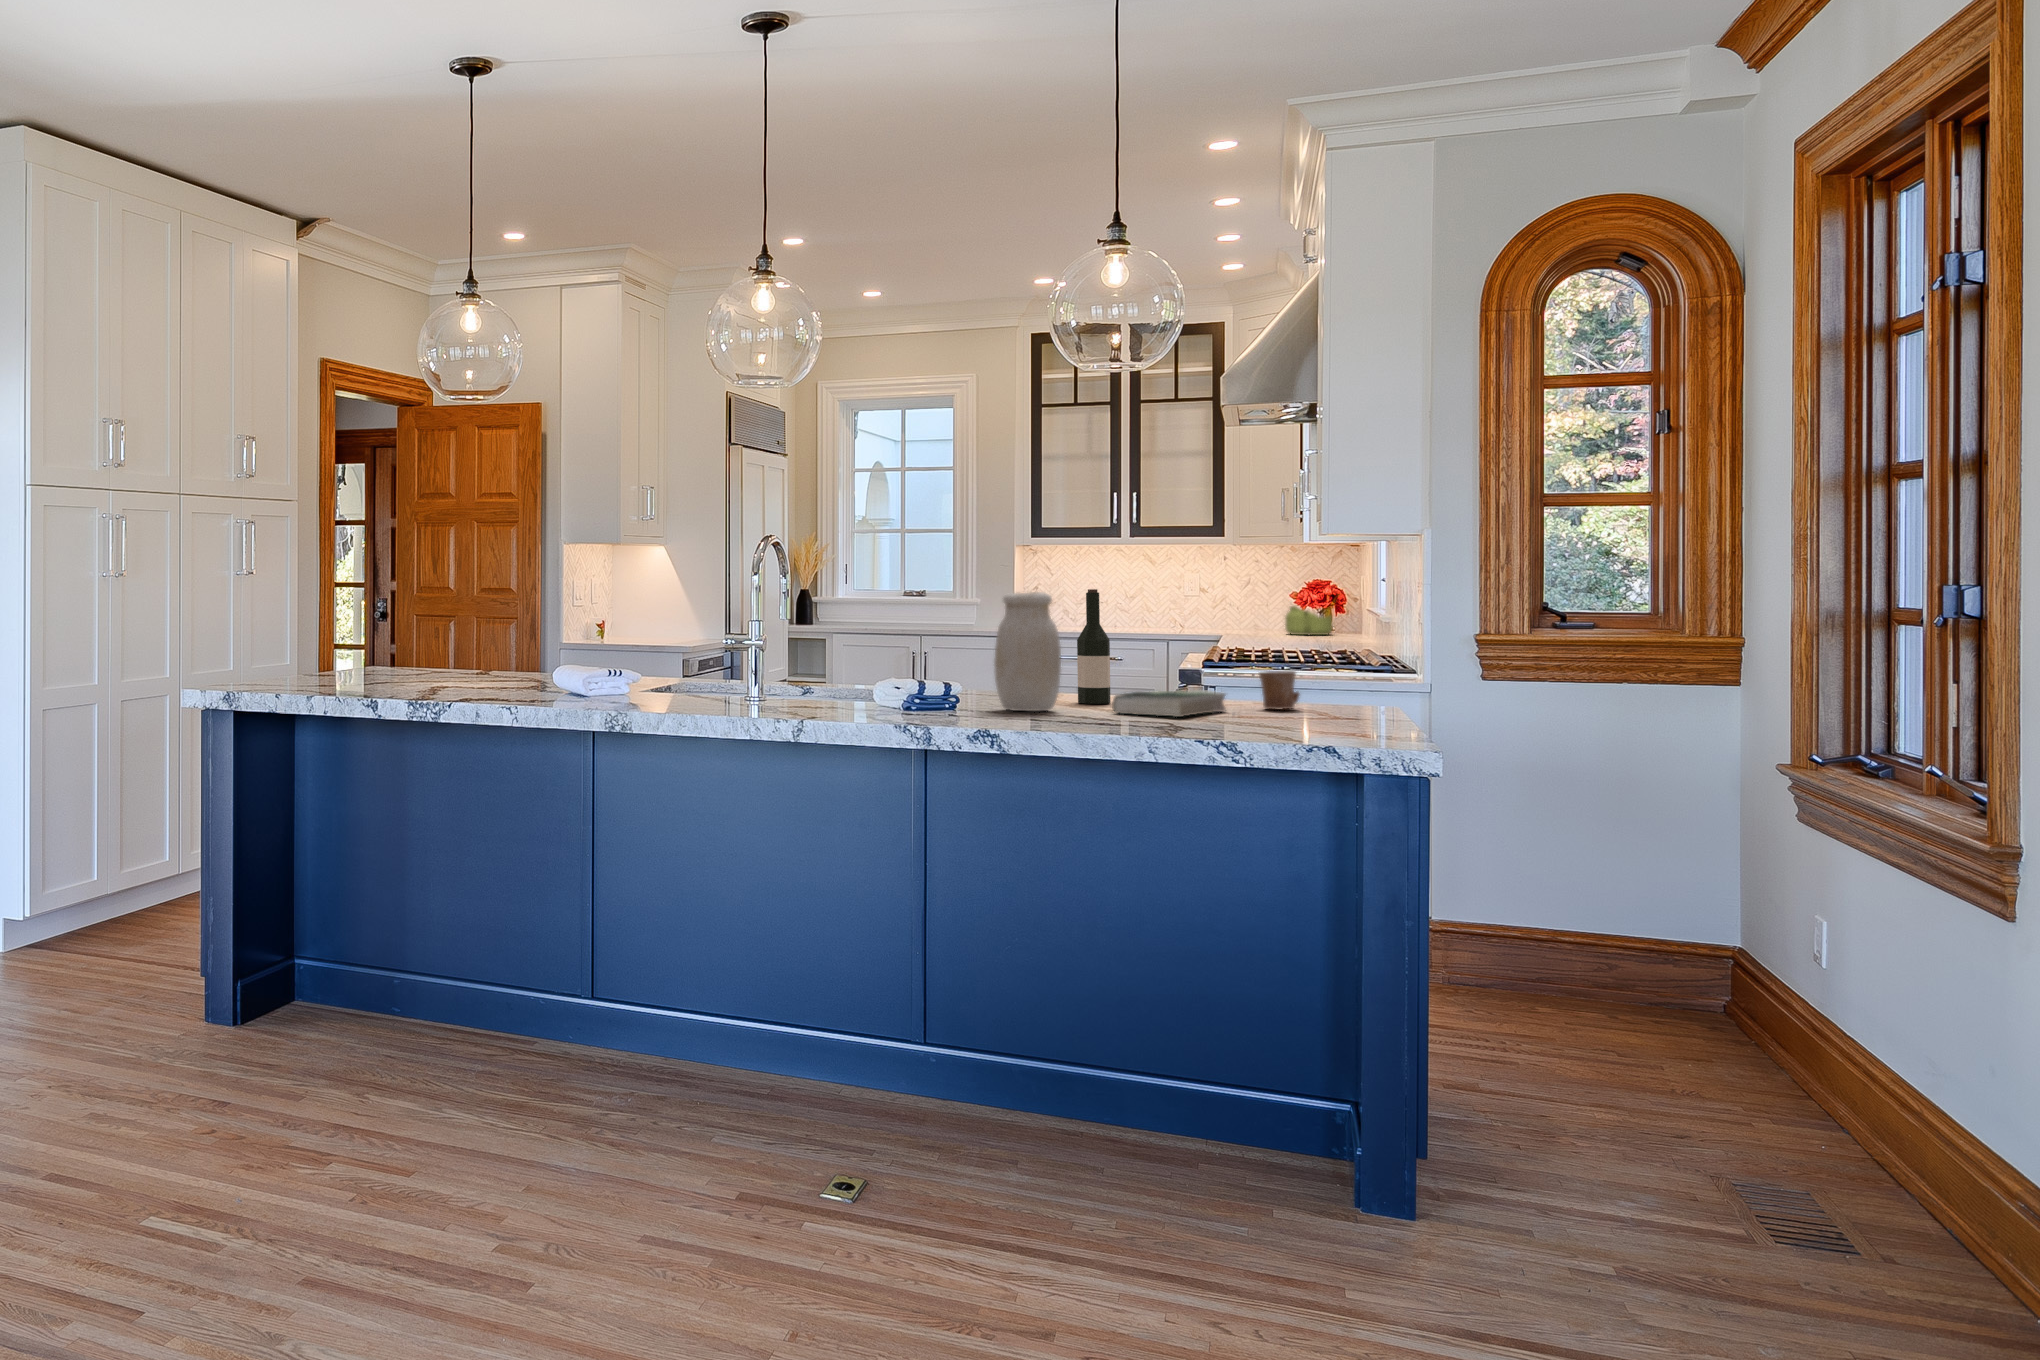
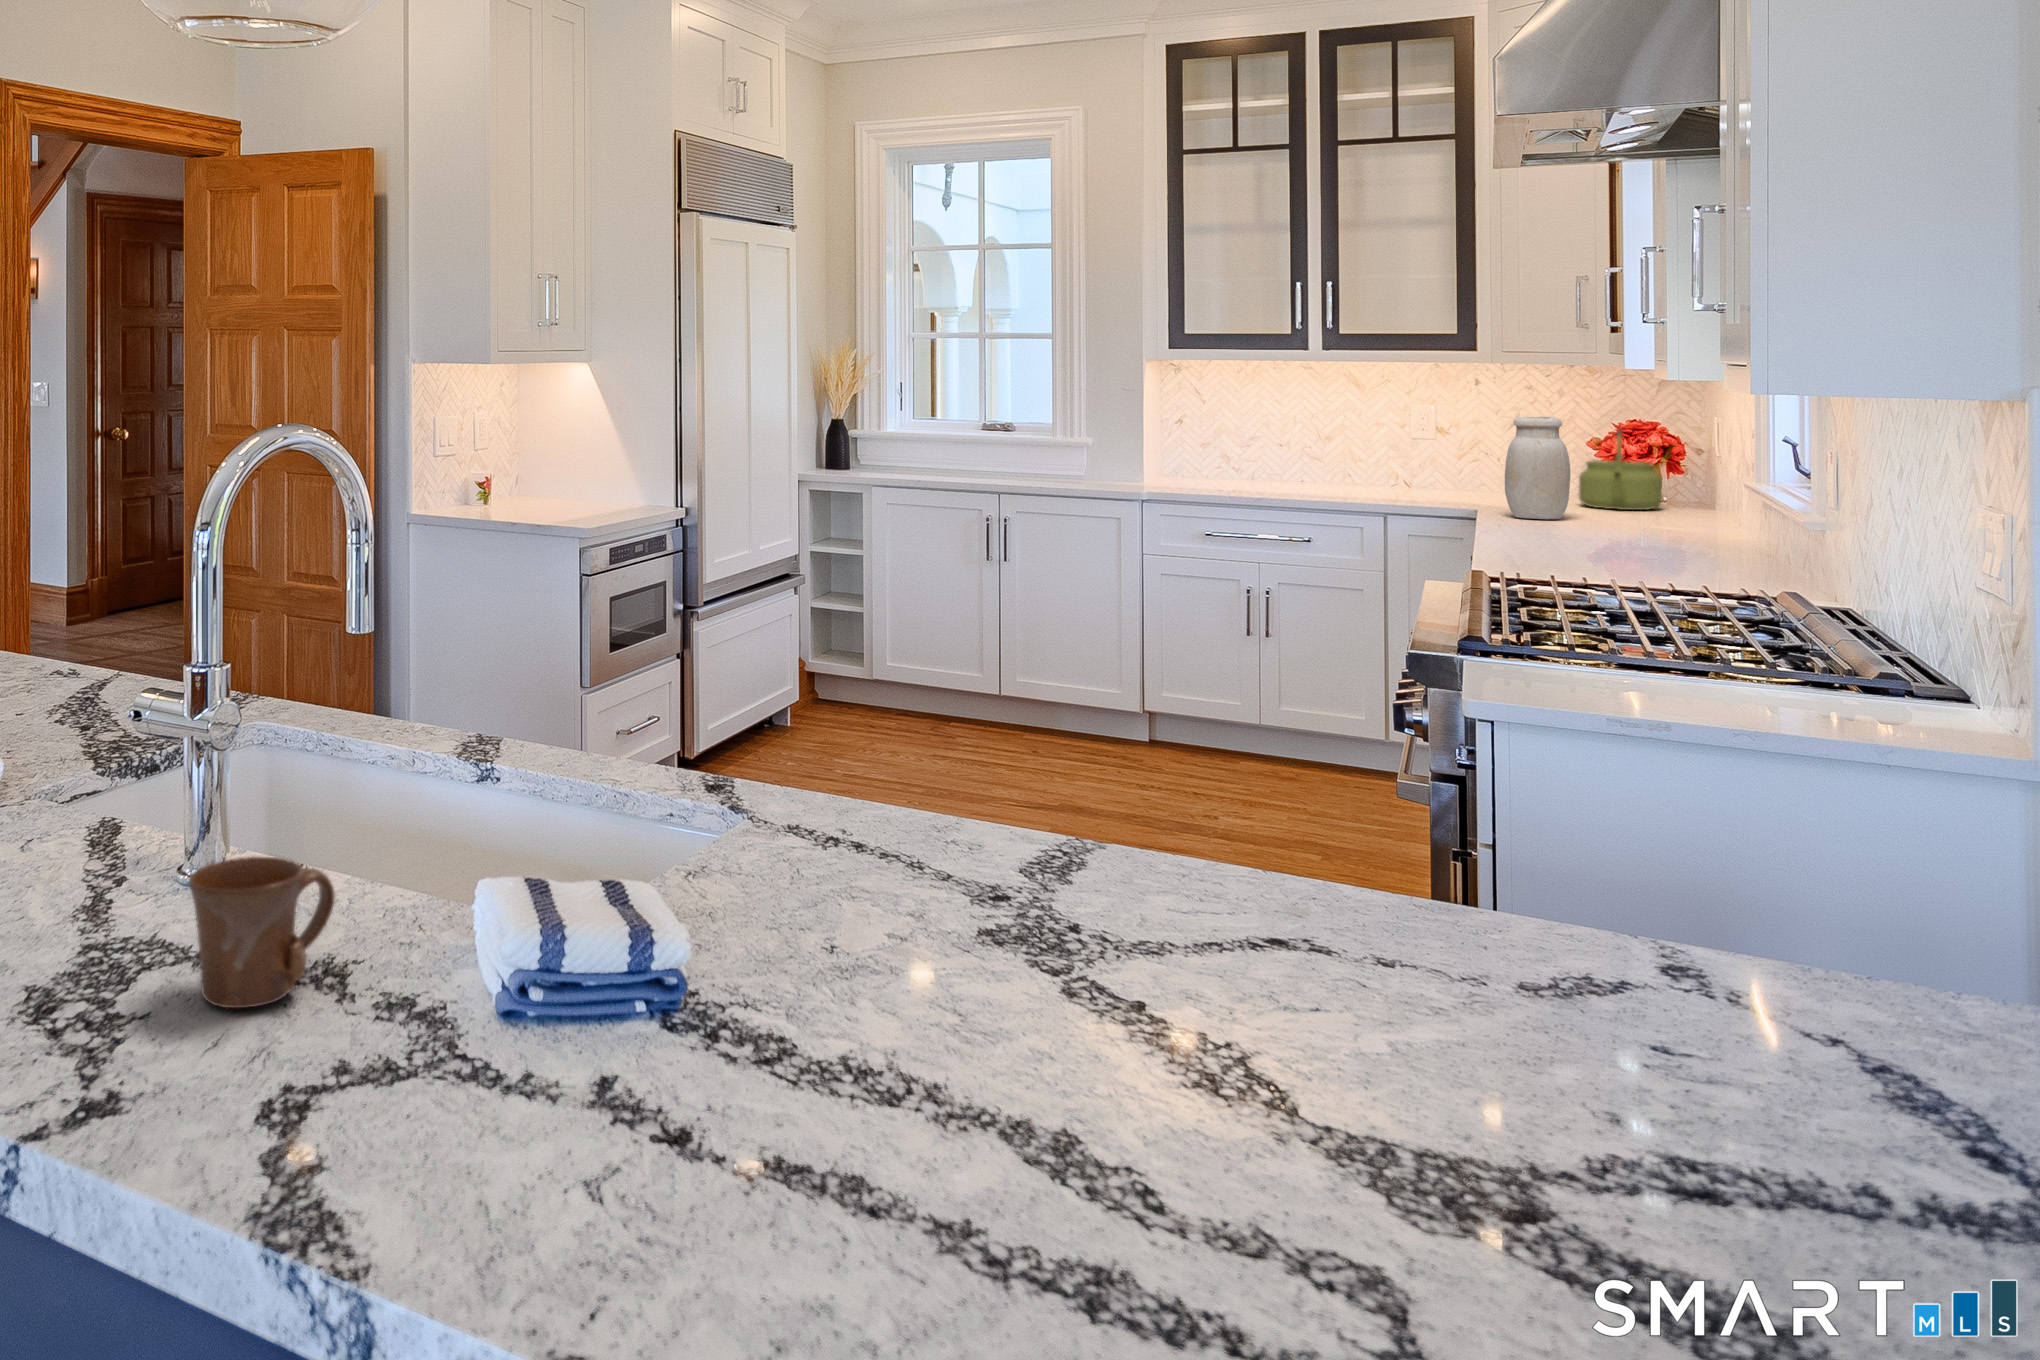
wine bottle: present [1077,589,1111,704] -> none [1074,571,1174,926]
jar: present [994,592,1061,711] -> present [1505,417,1570,519]
mug: present [1259,671,1300,710] -> present [188,857,335,1008]
book: present [1112,690,1226,717] -> none [1145,923,1575,1151]

